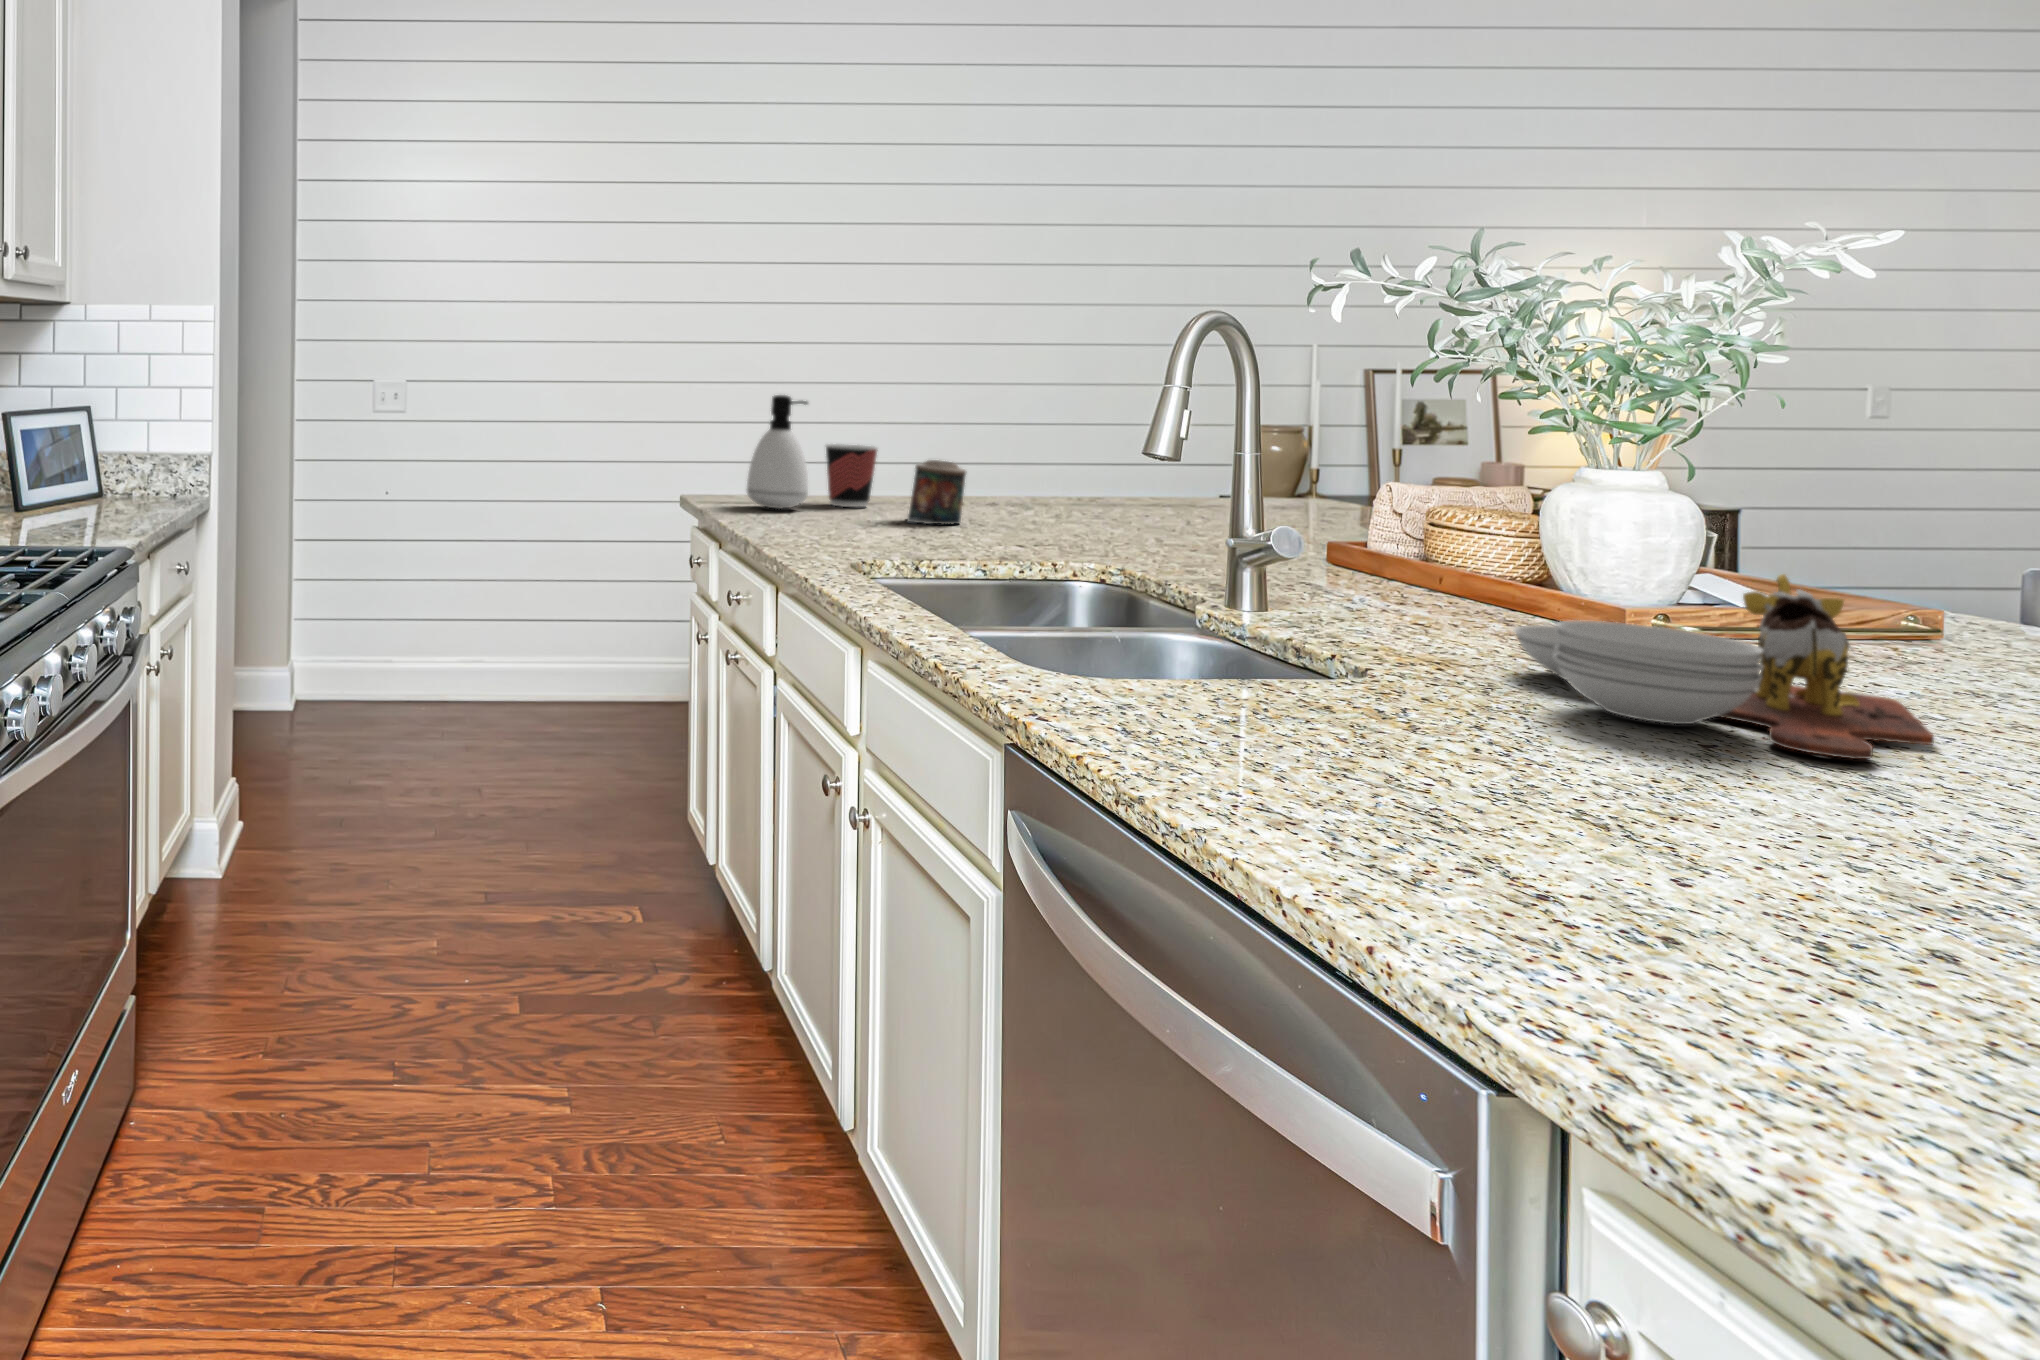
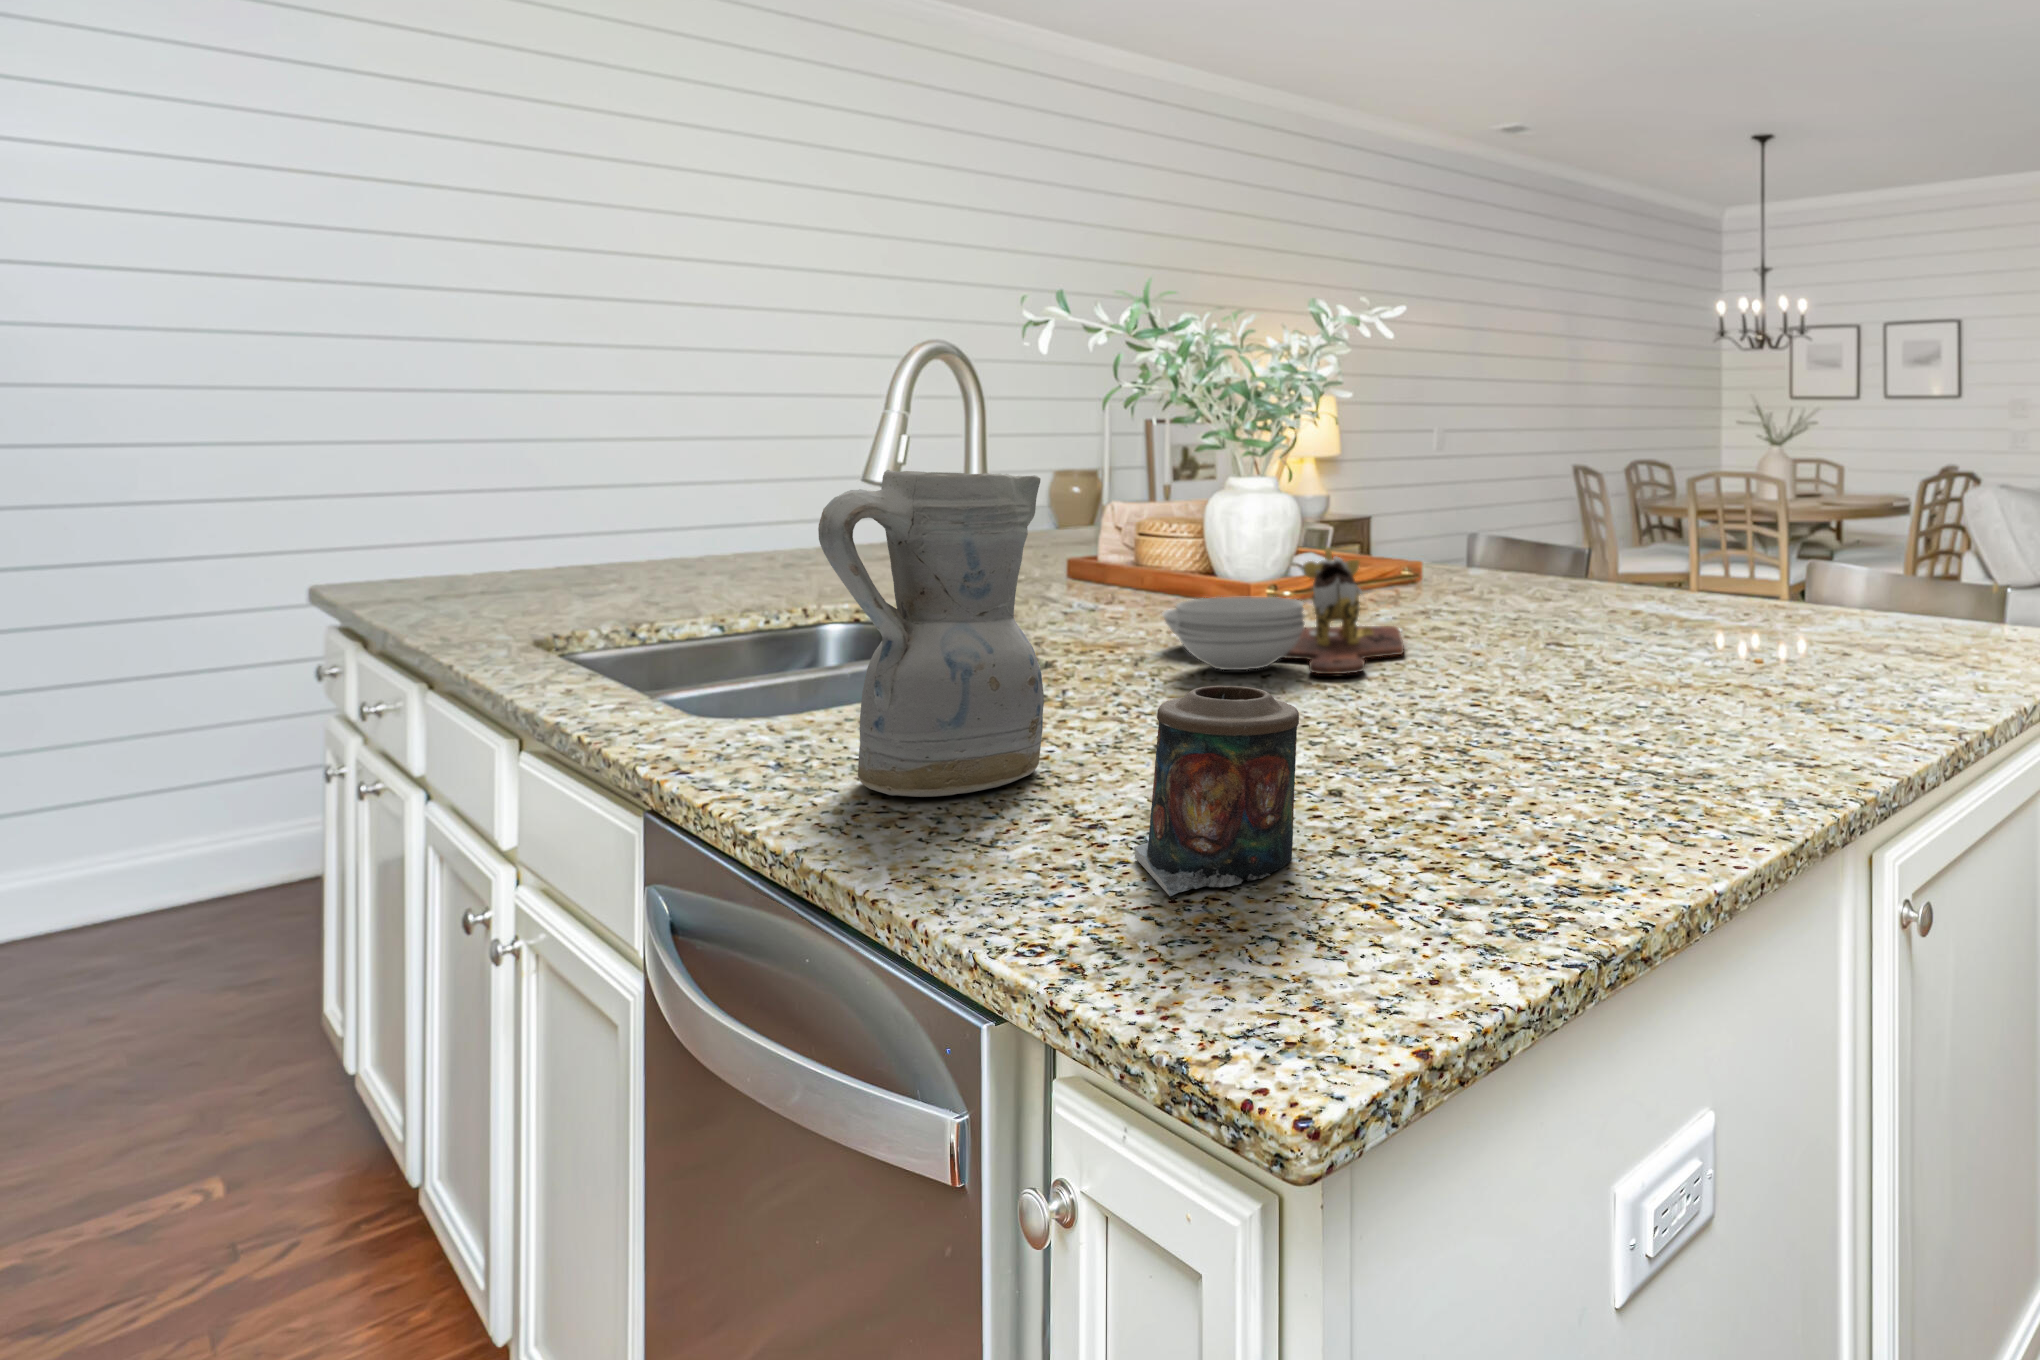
soap dispenser: present [747,395,808,509] -> none [431,457,521,590]
cup: present [826,444,878,507] -> none [544,509,617,578]
ceramic pitcher: none [1222,446,1463,810] -> present [818,470,1044,797]
candle: present [908,460,966,524] -> present [1135,686,1299,896]

